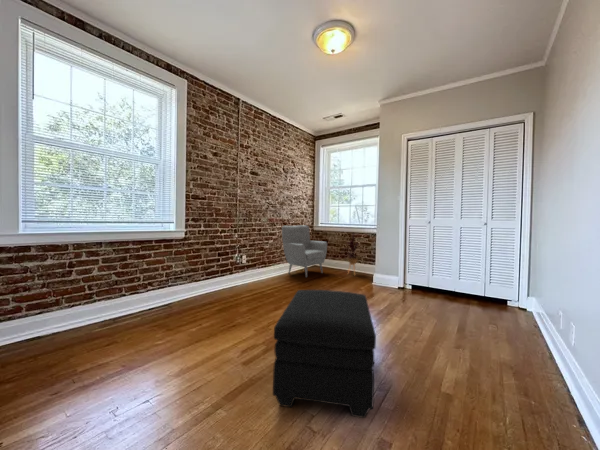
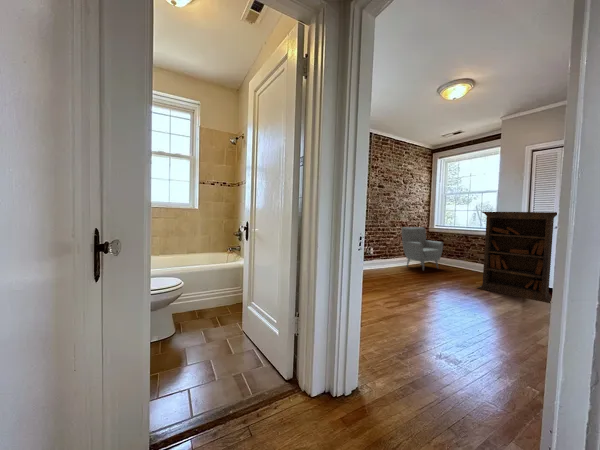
bookcase: none [361,205,437,308] -> present [478,212,557,303]
house plant: present [348,234,358,267] -> none [454,235,477,273]
ottoman: present [273,290,376,418] -> none [414,271,485,345]

